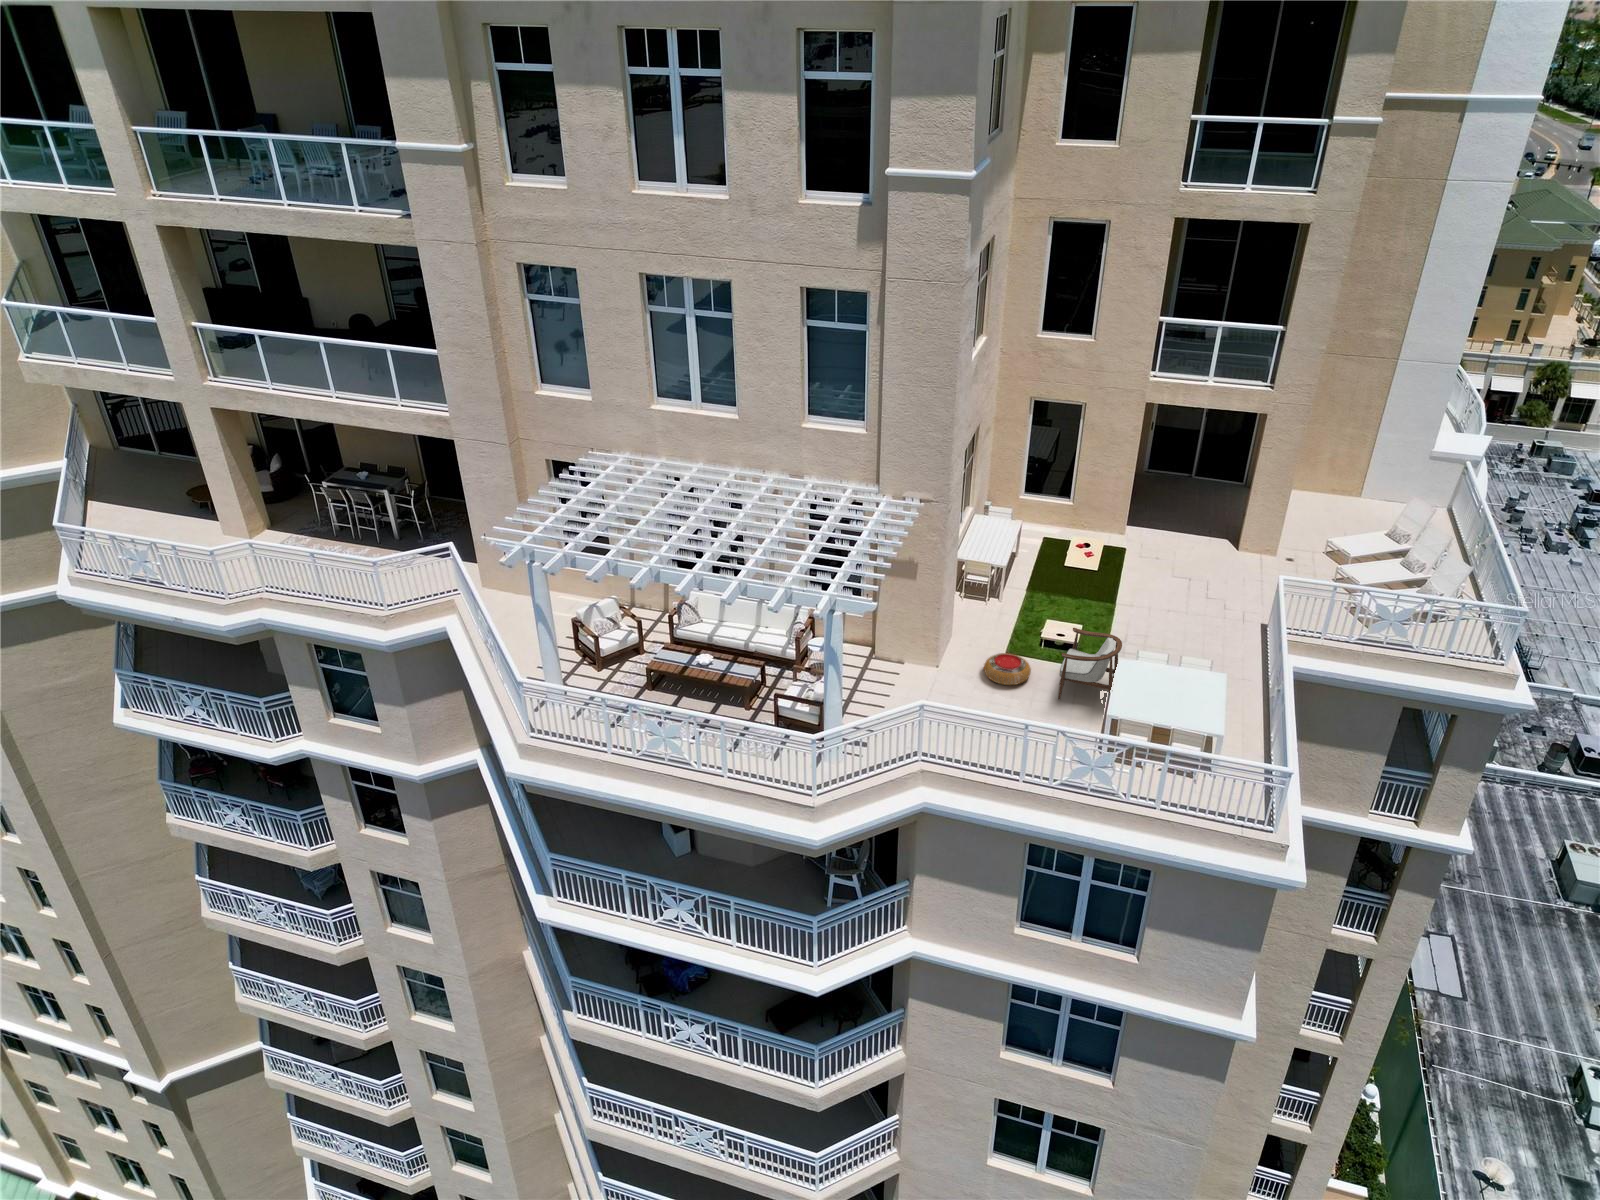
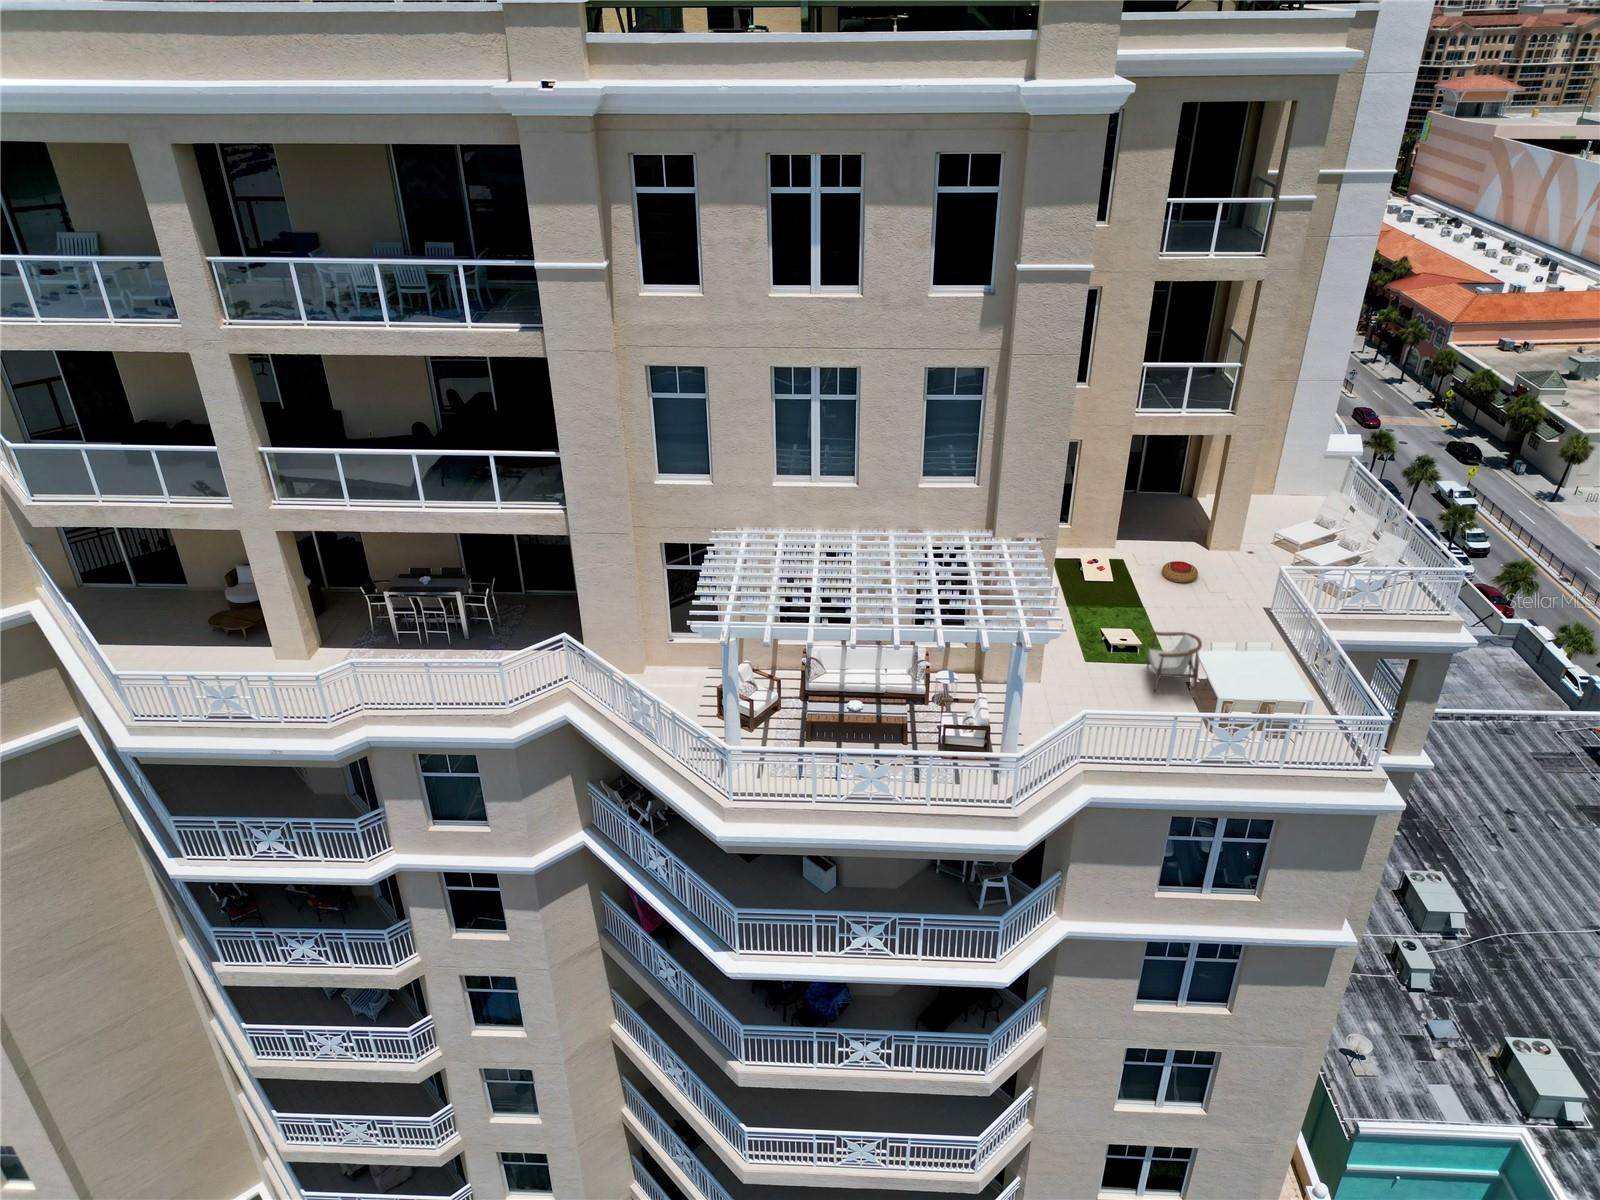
pouf: present [984,653,1031,685] -> present [1162,561,1198,583]

